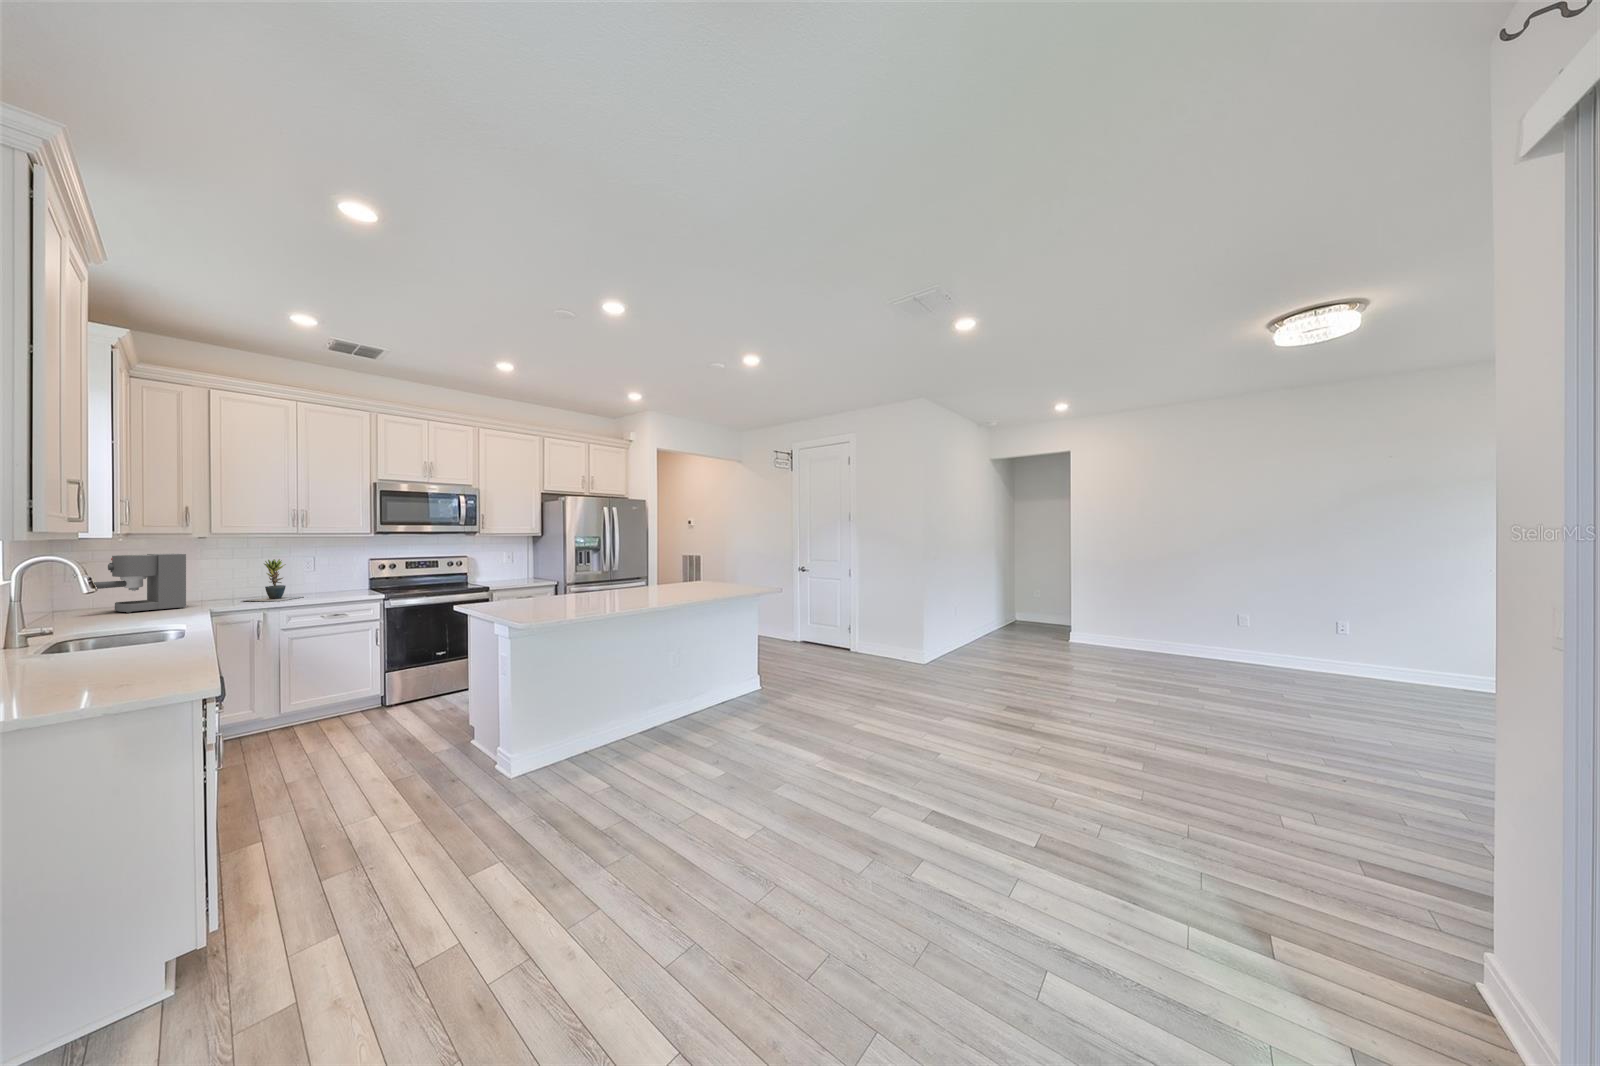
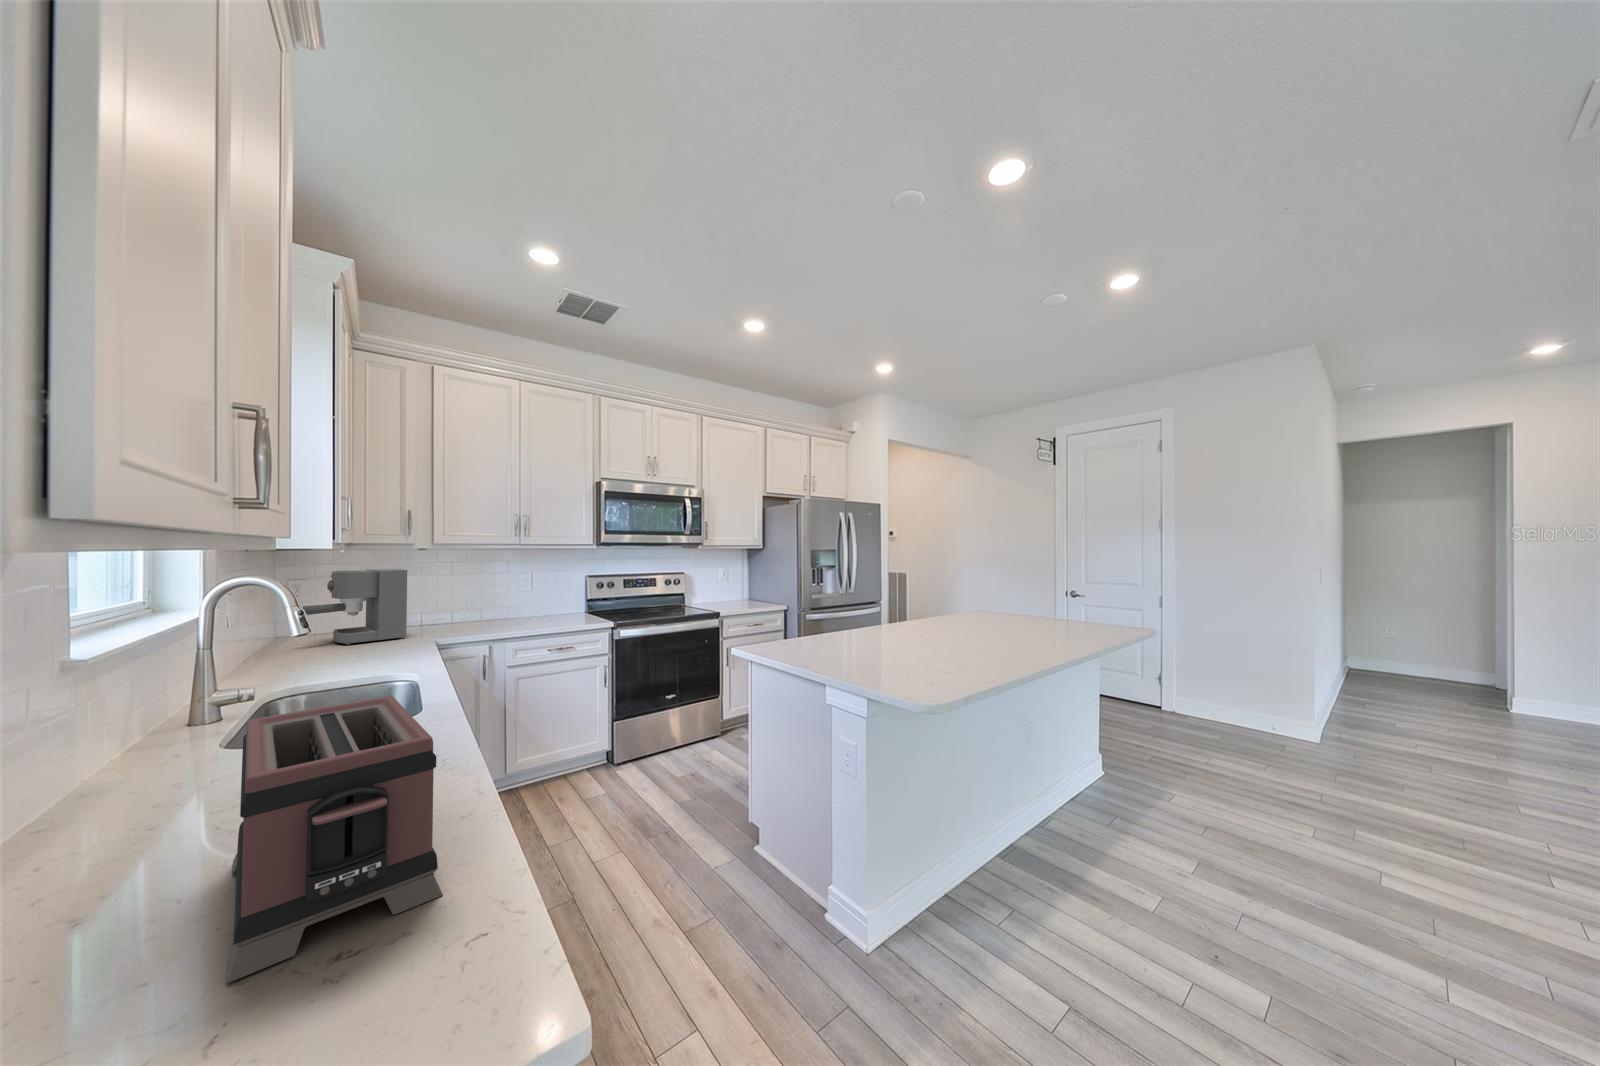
potted plant: present [242,559,302,601] -> none [458,575,529,630]
toaster: none [55,609,166,695] -> present [226,696,443,983]

